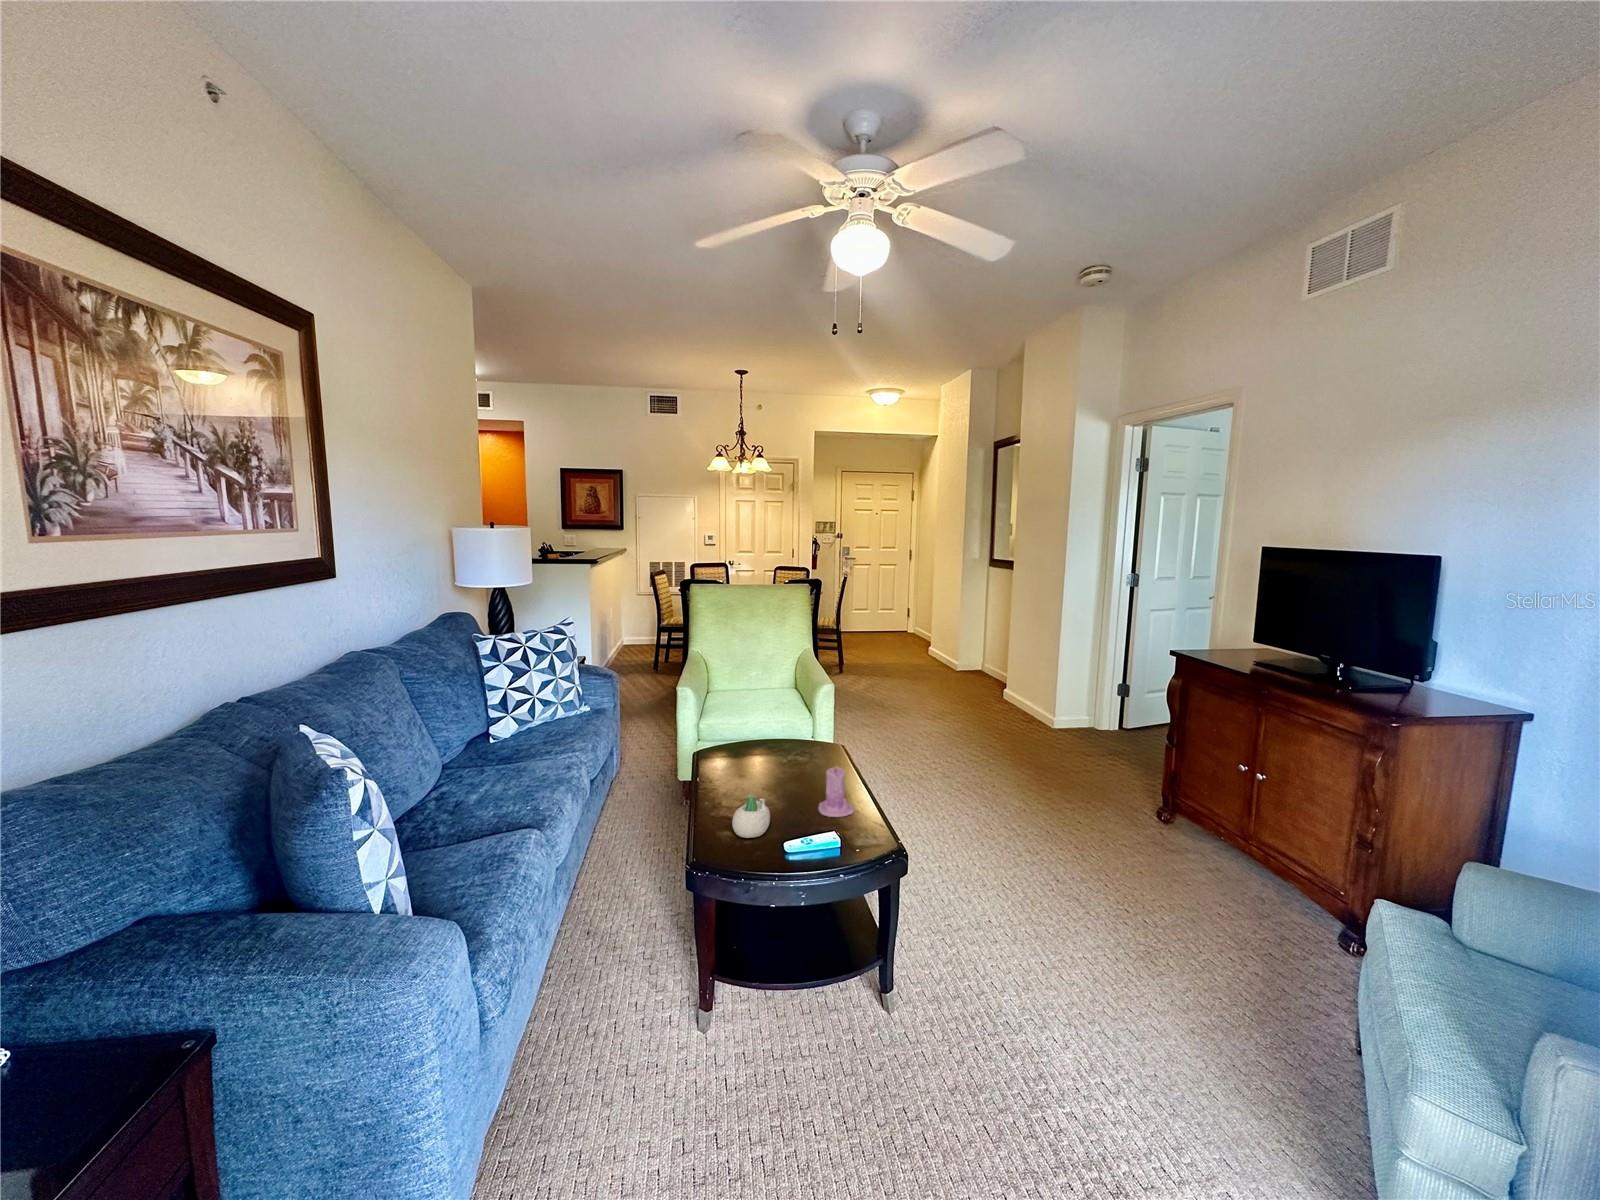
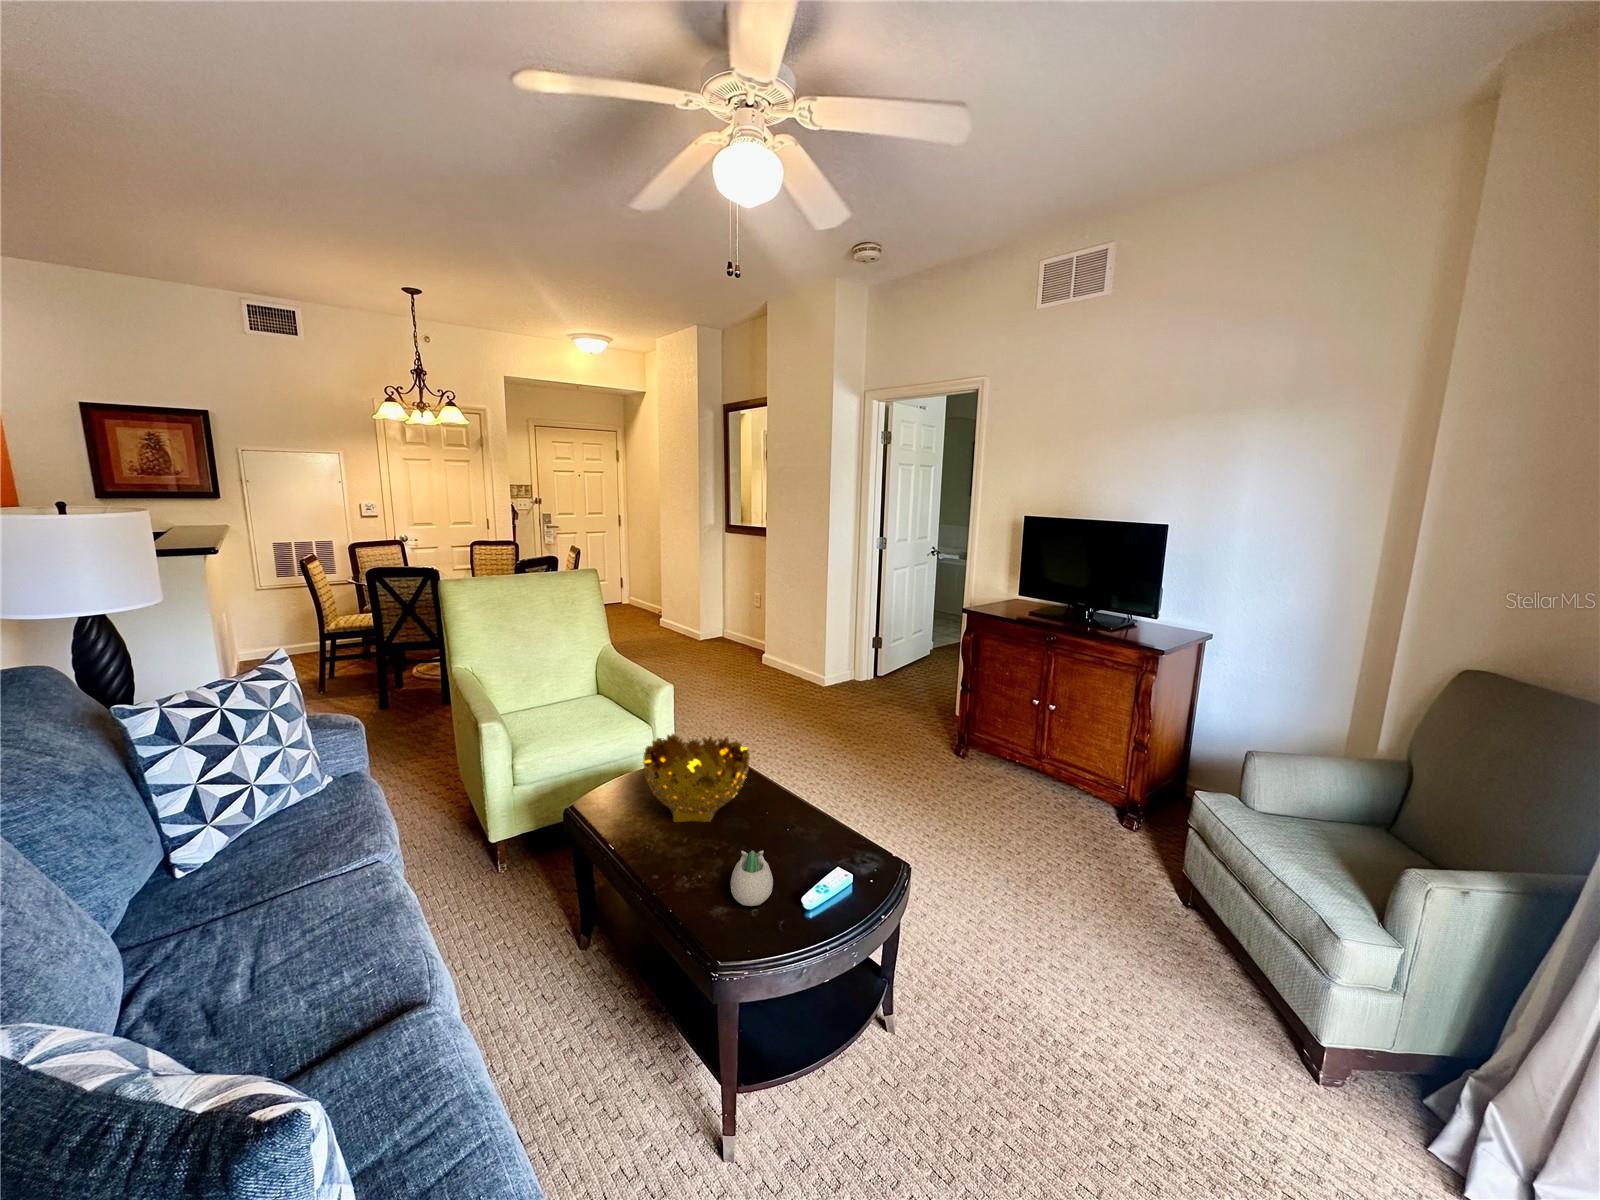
decorative bowl: none [732,708,817,781] -> present [643,734,749,822]
candle: present [818,766,854,817] -> none [789,785,833,848]

